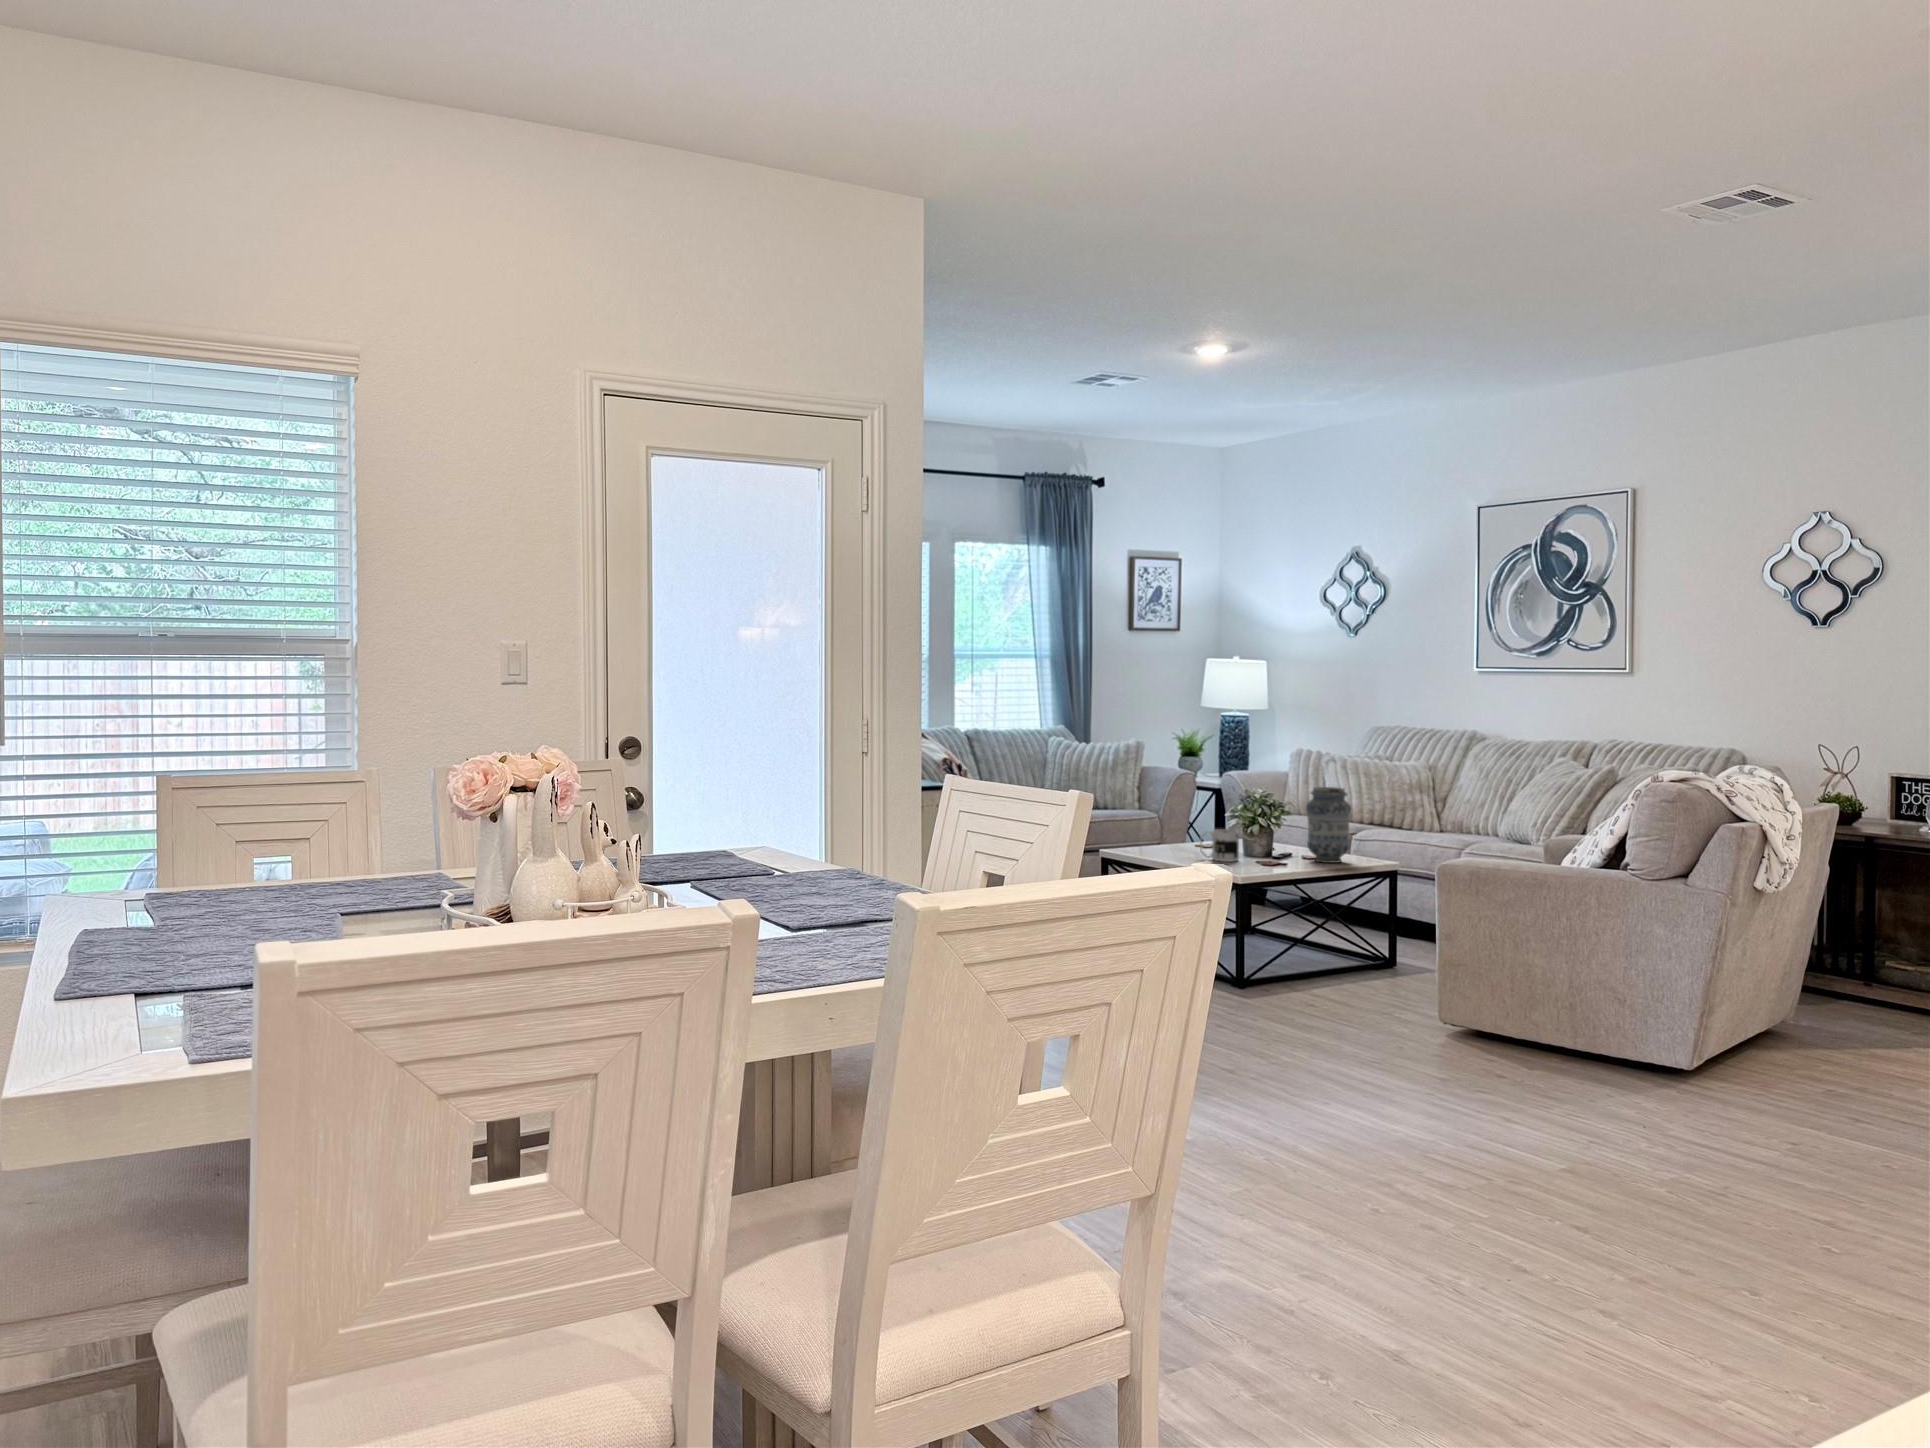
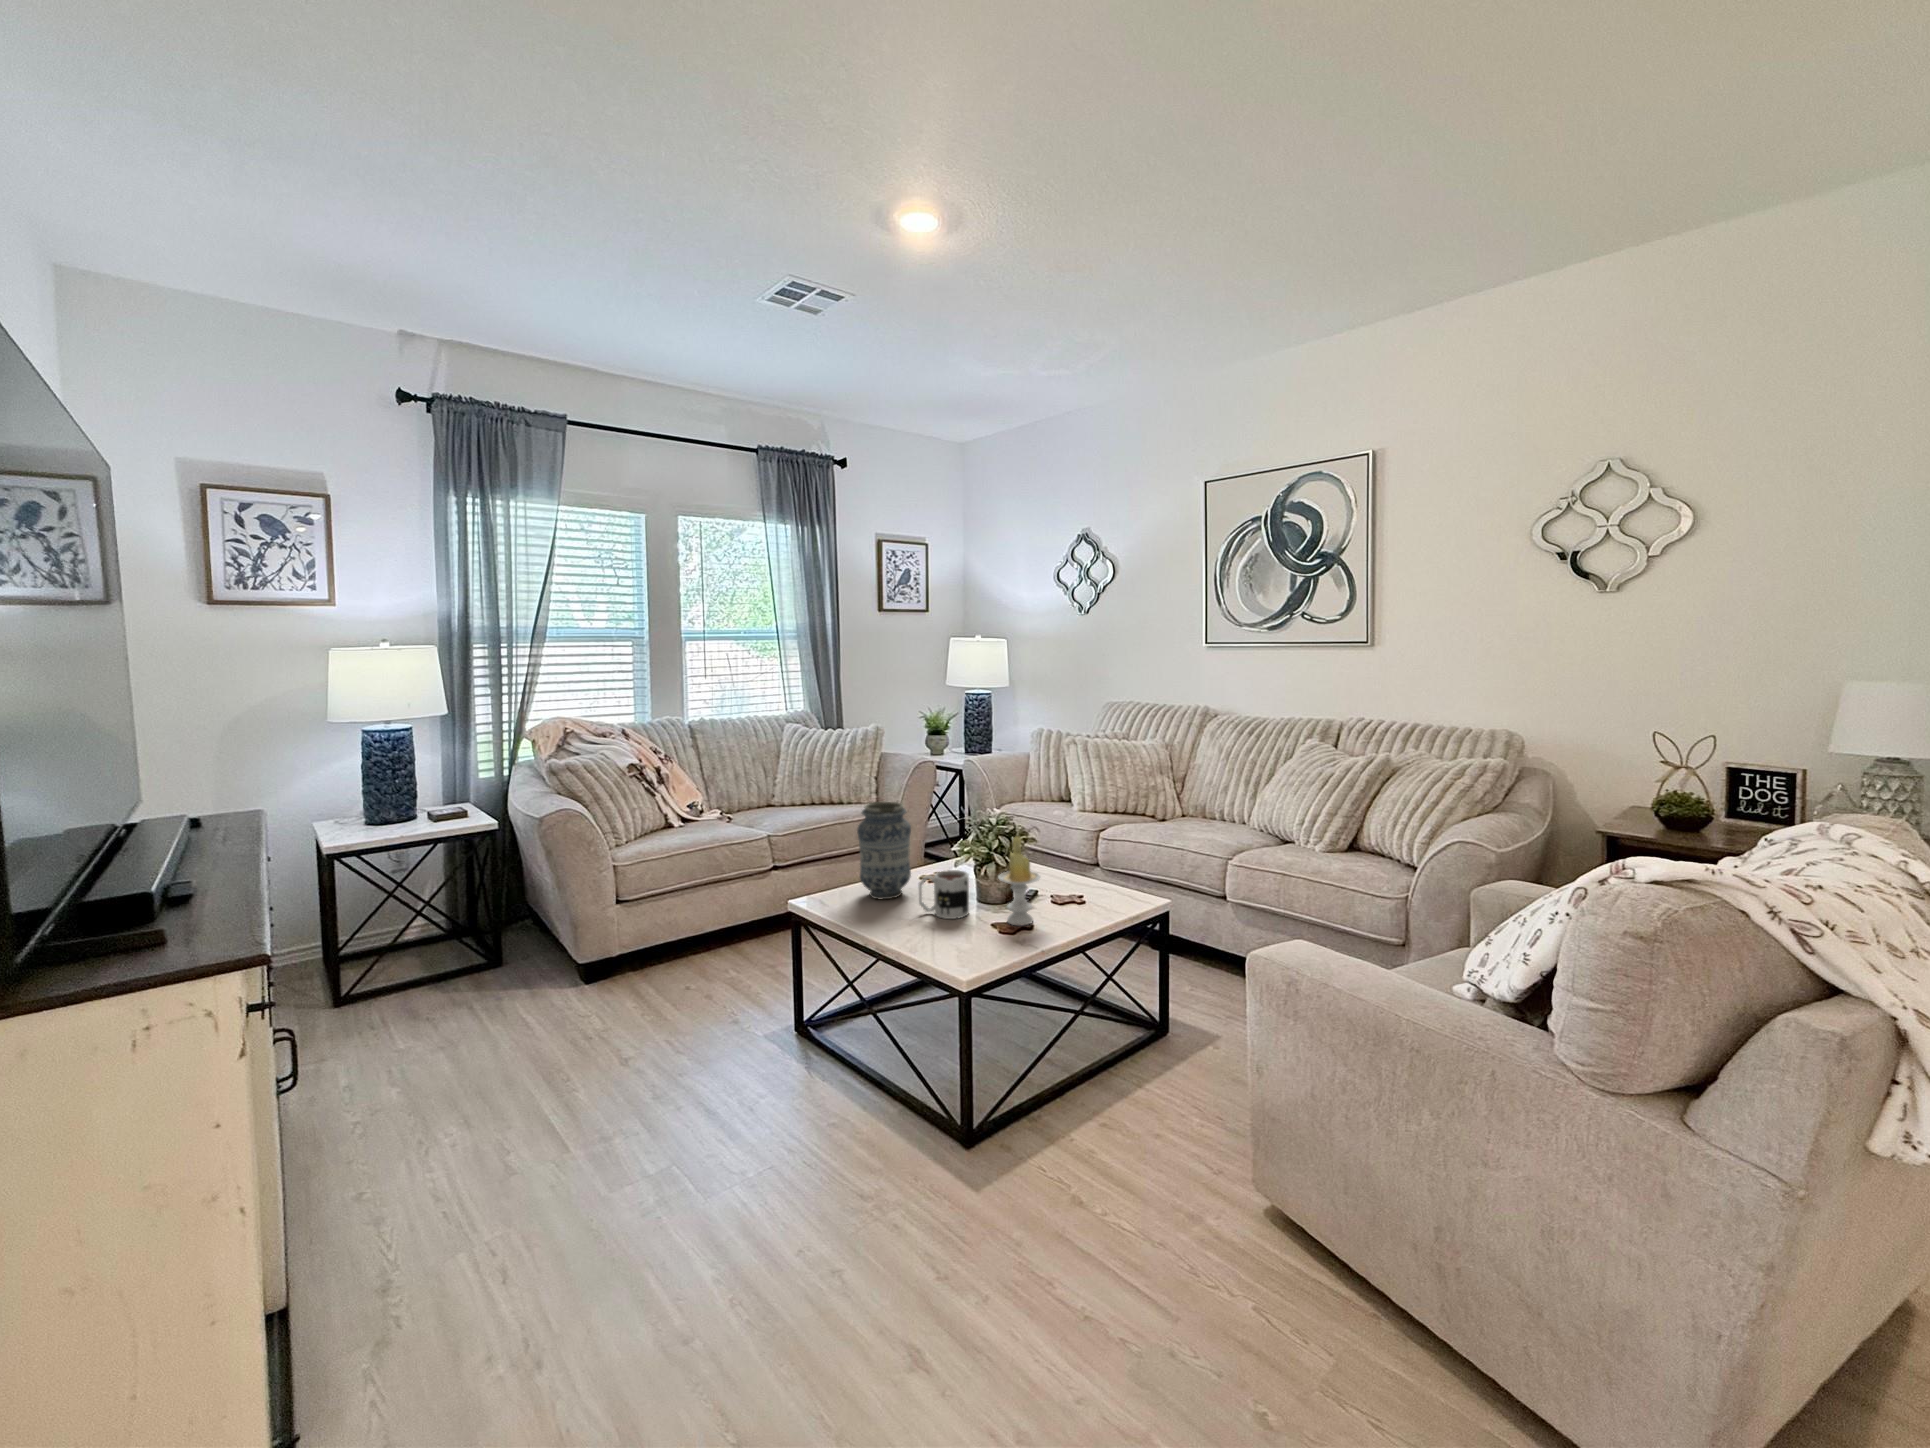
vase: present [1306,787,1351,863] -> present [857,802,911,899]
candle: none [1262,801,1295,866] -> present [998,836,1040,926]

